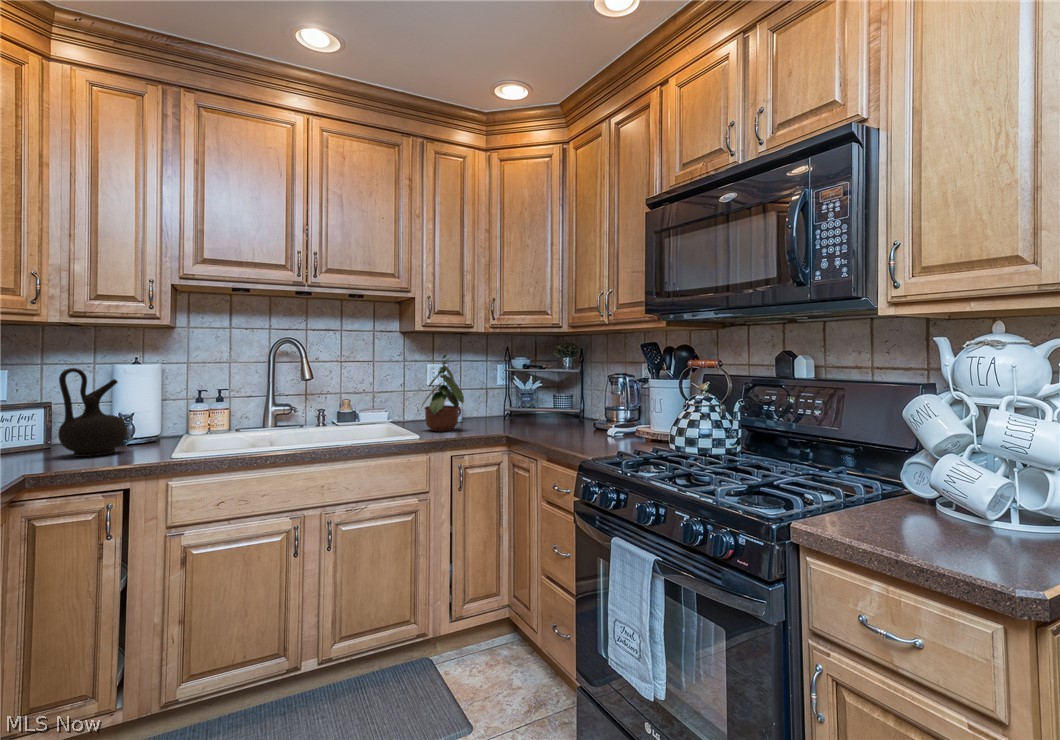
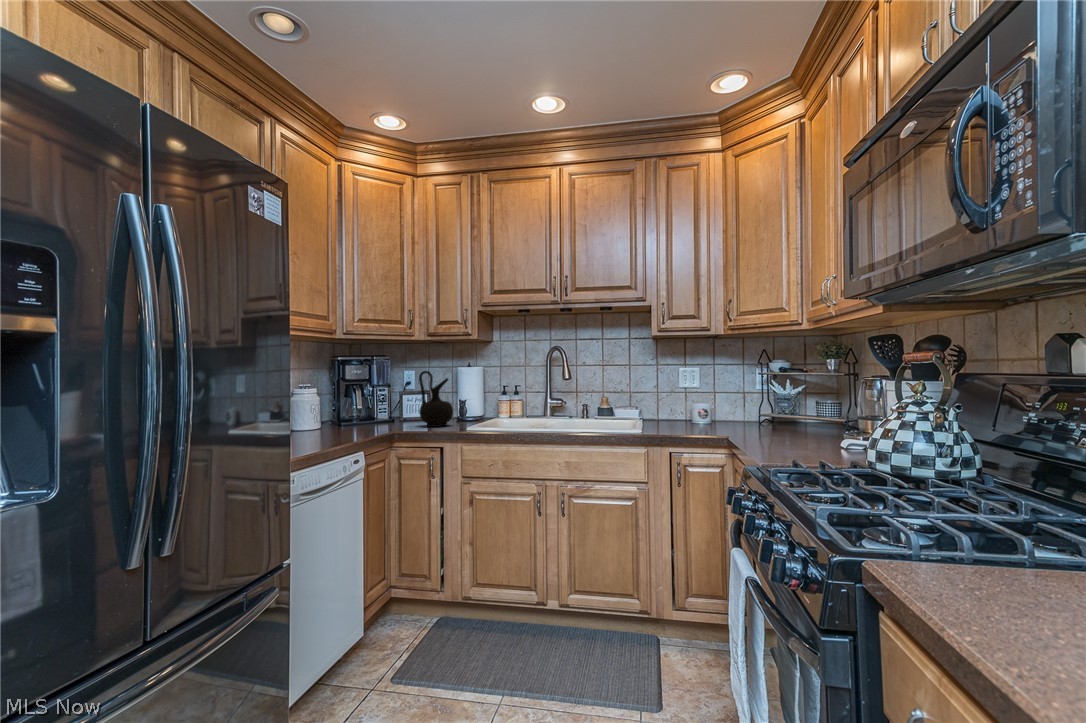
potted plant: present [422,353,464,431] -> none [655,353,702,429]

